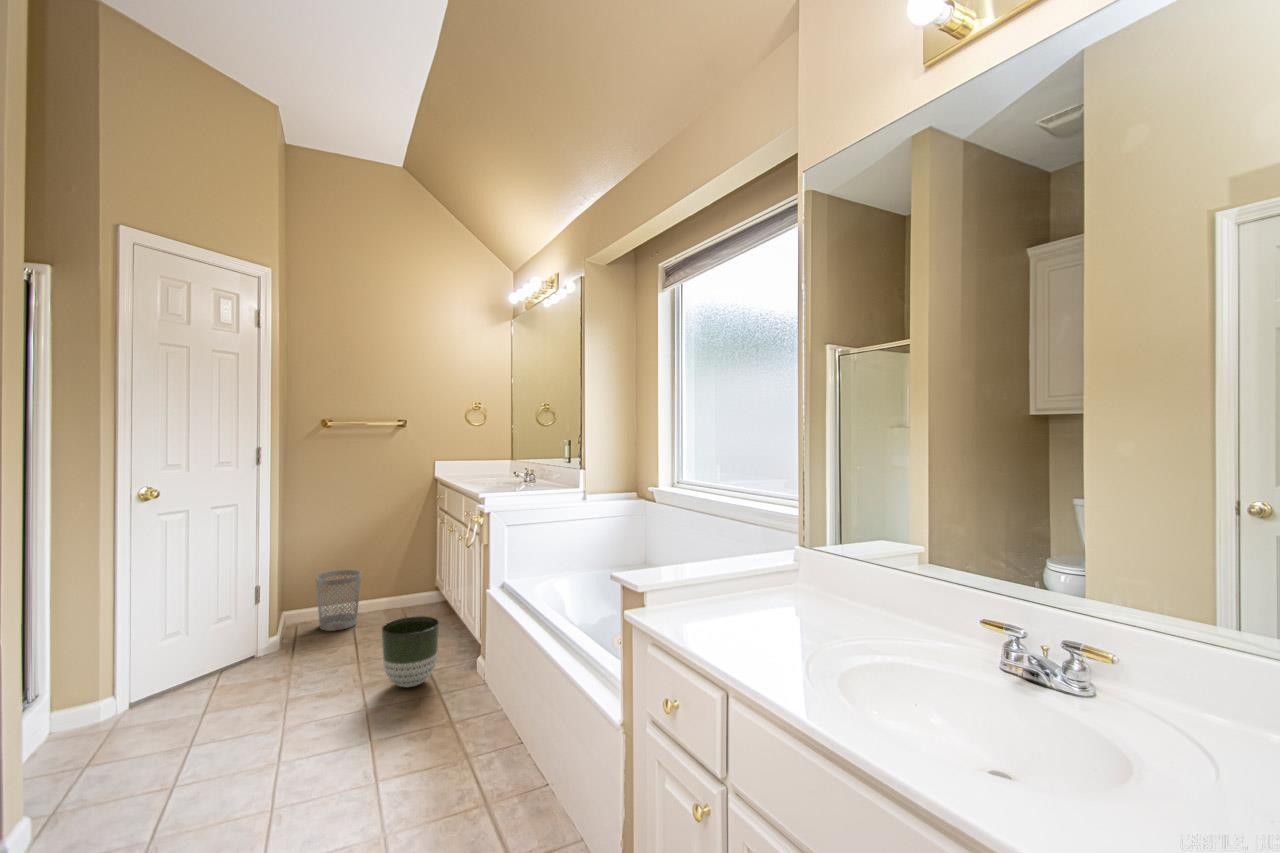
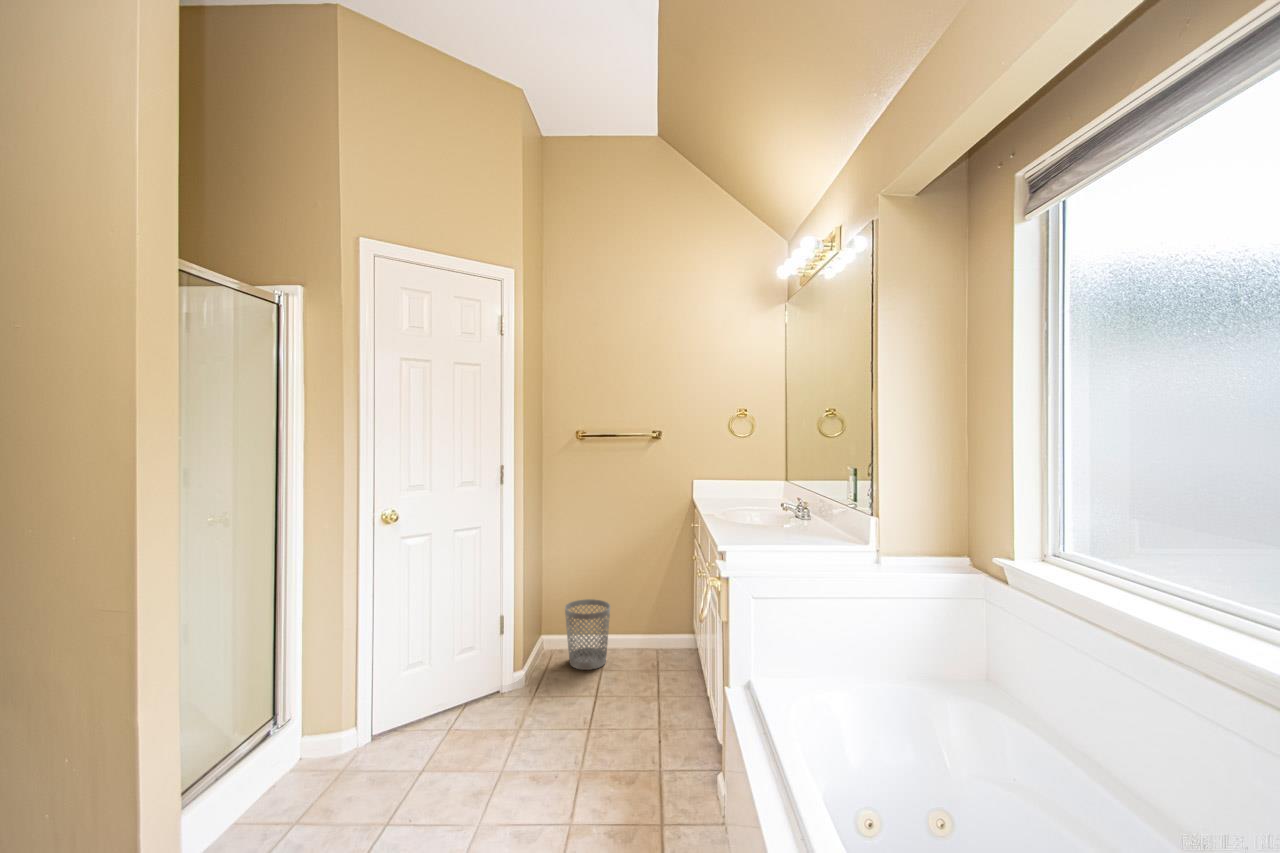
planter: present [382,616,439,687] -> none [597,695,667,796]

